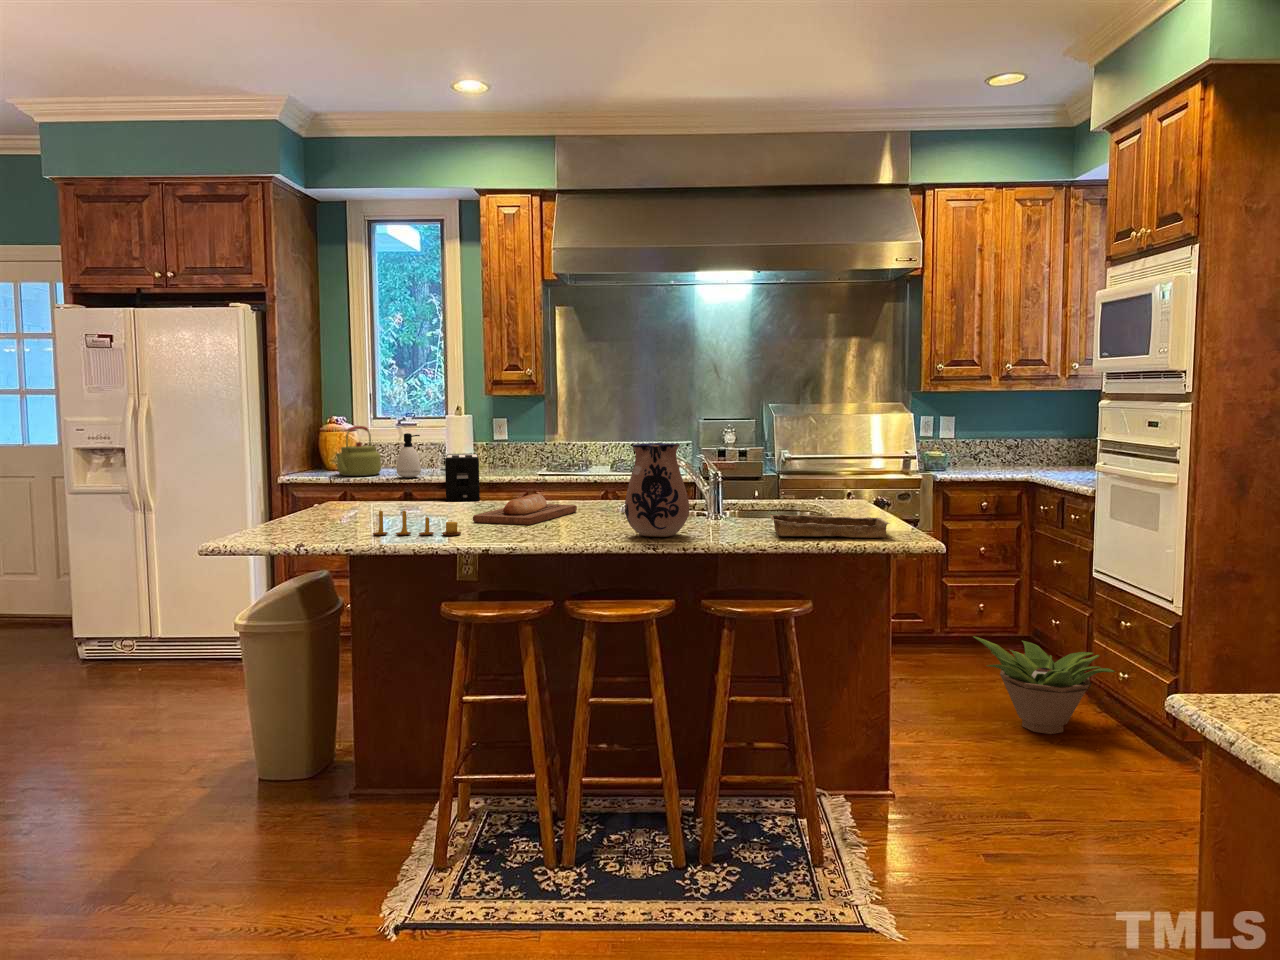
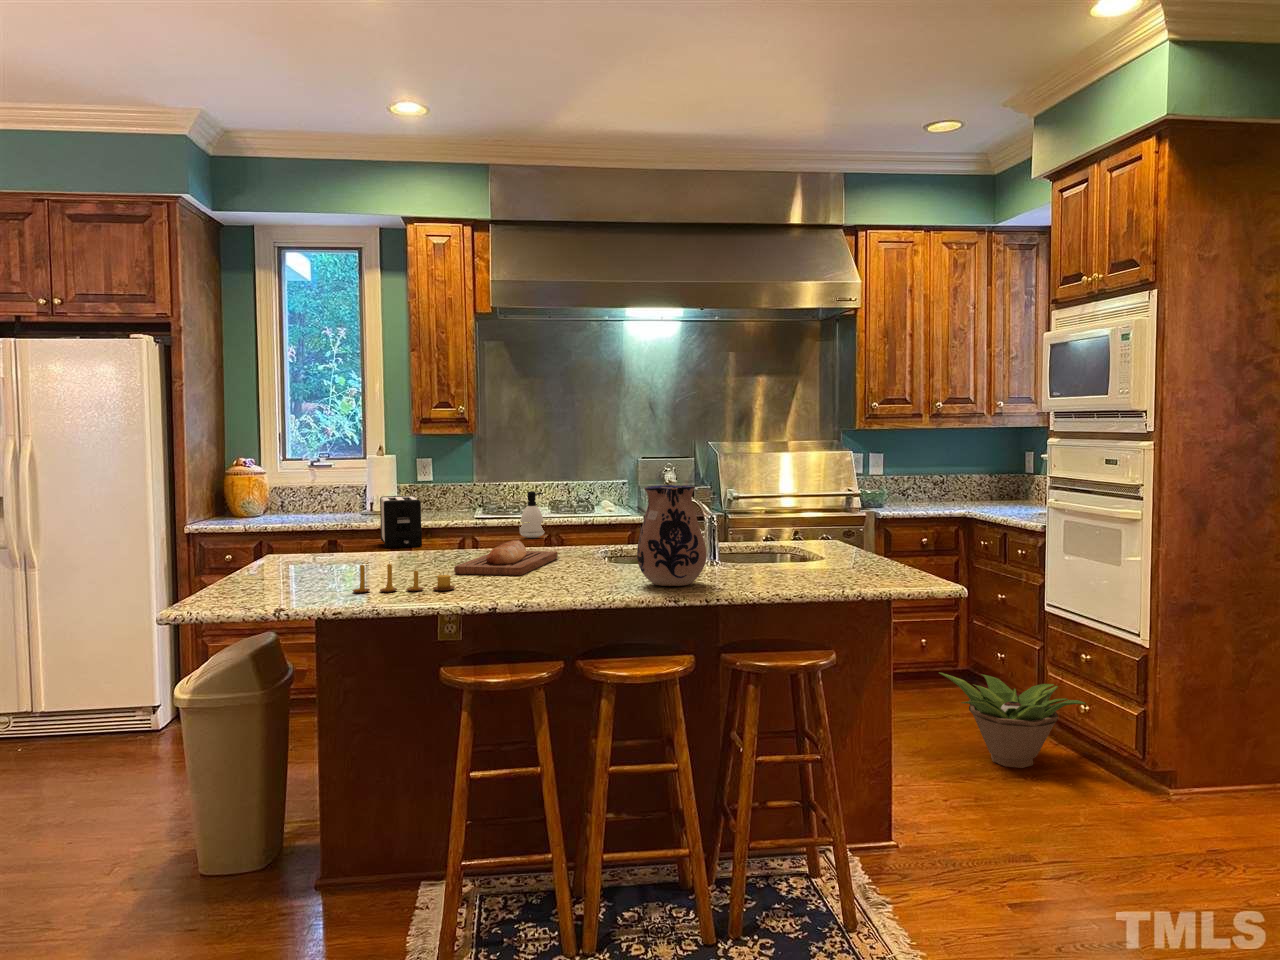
kettle: present [336,426,381,476] -> none [252,467,302,522]
soap dispenser: present [396,433,421,478] -> present [520,491,545,538]
tray: present [770,514,890,538] -> none [782,558,915,582]

